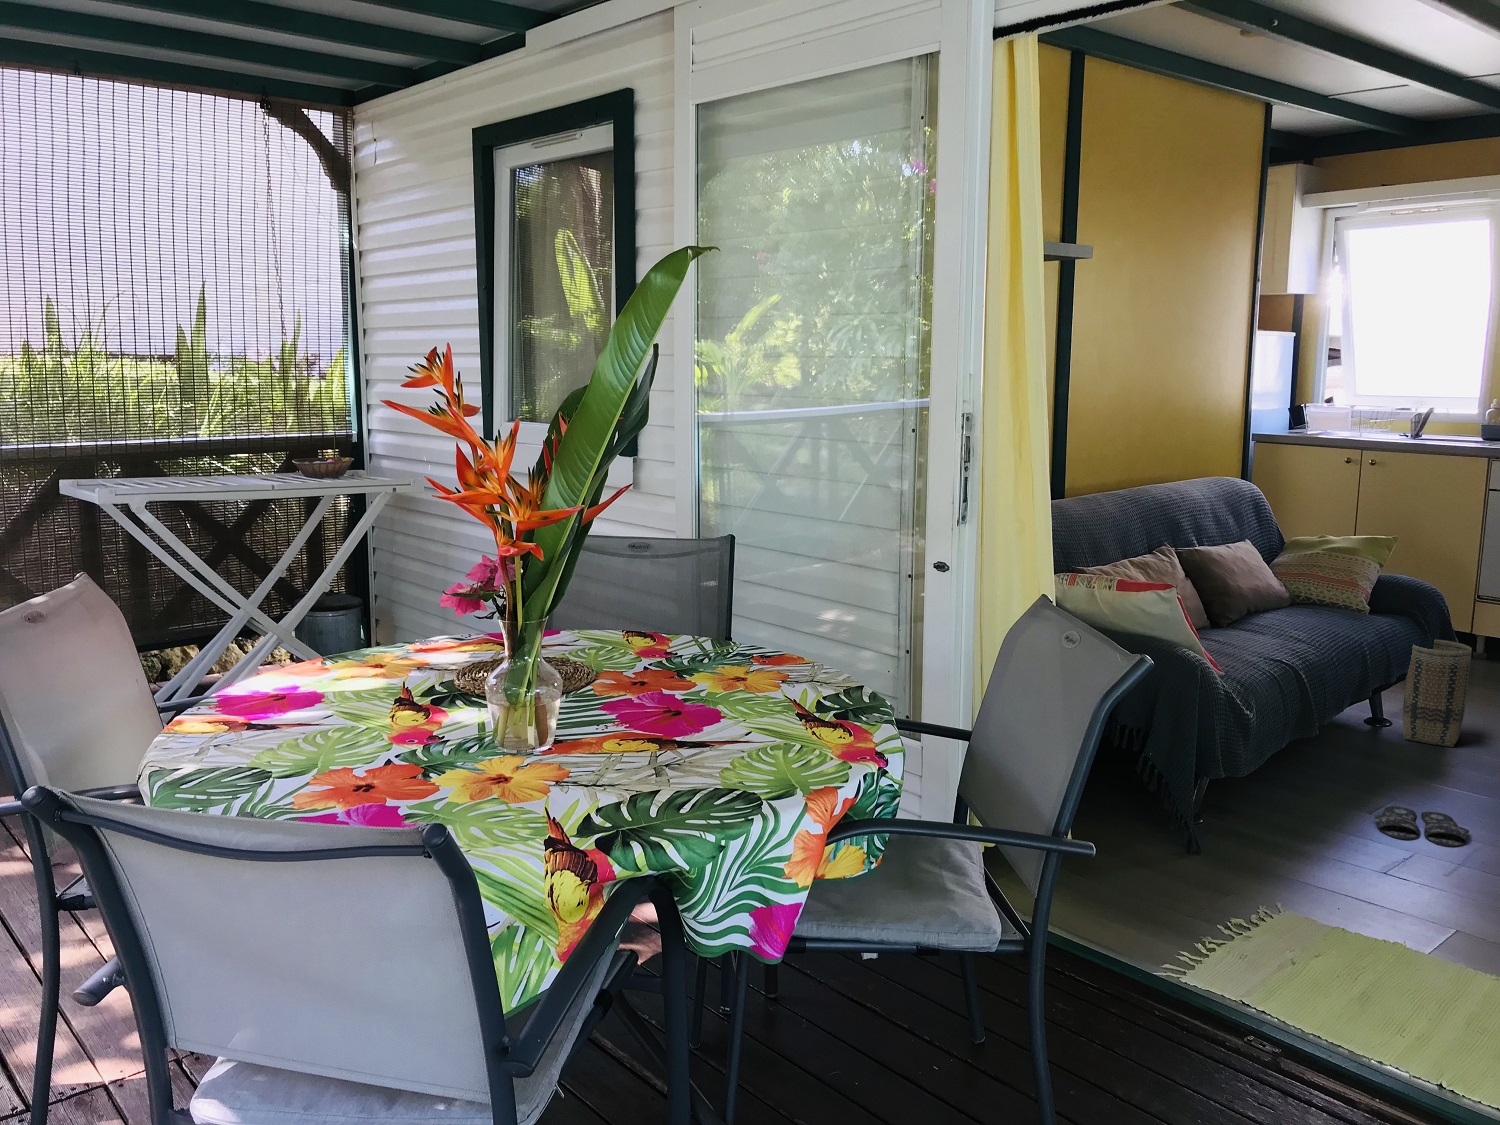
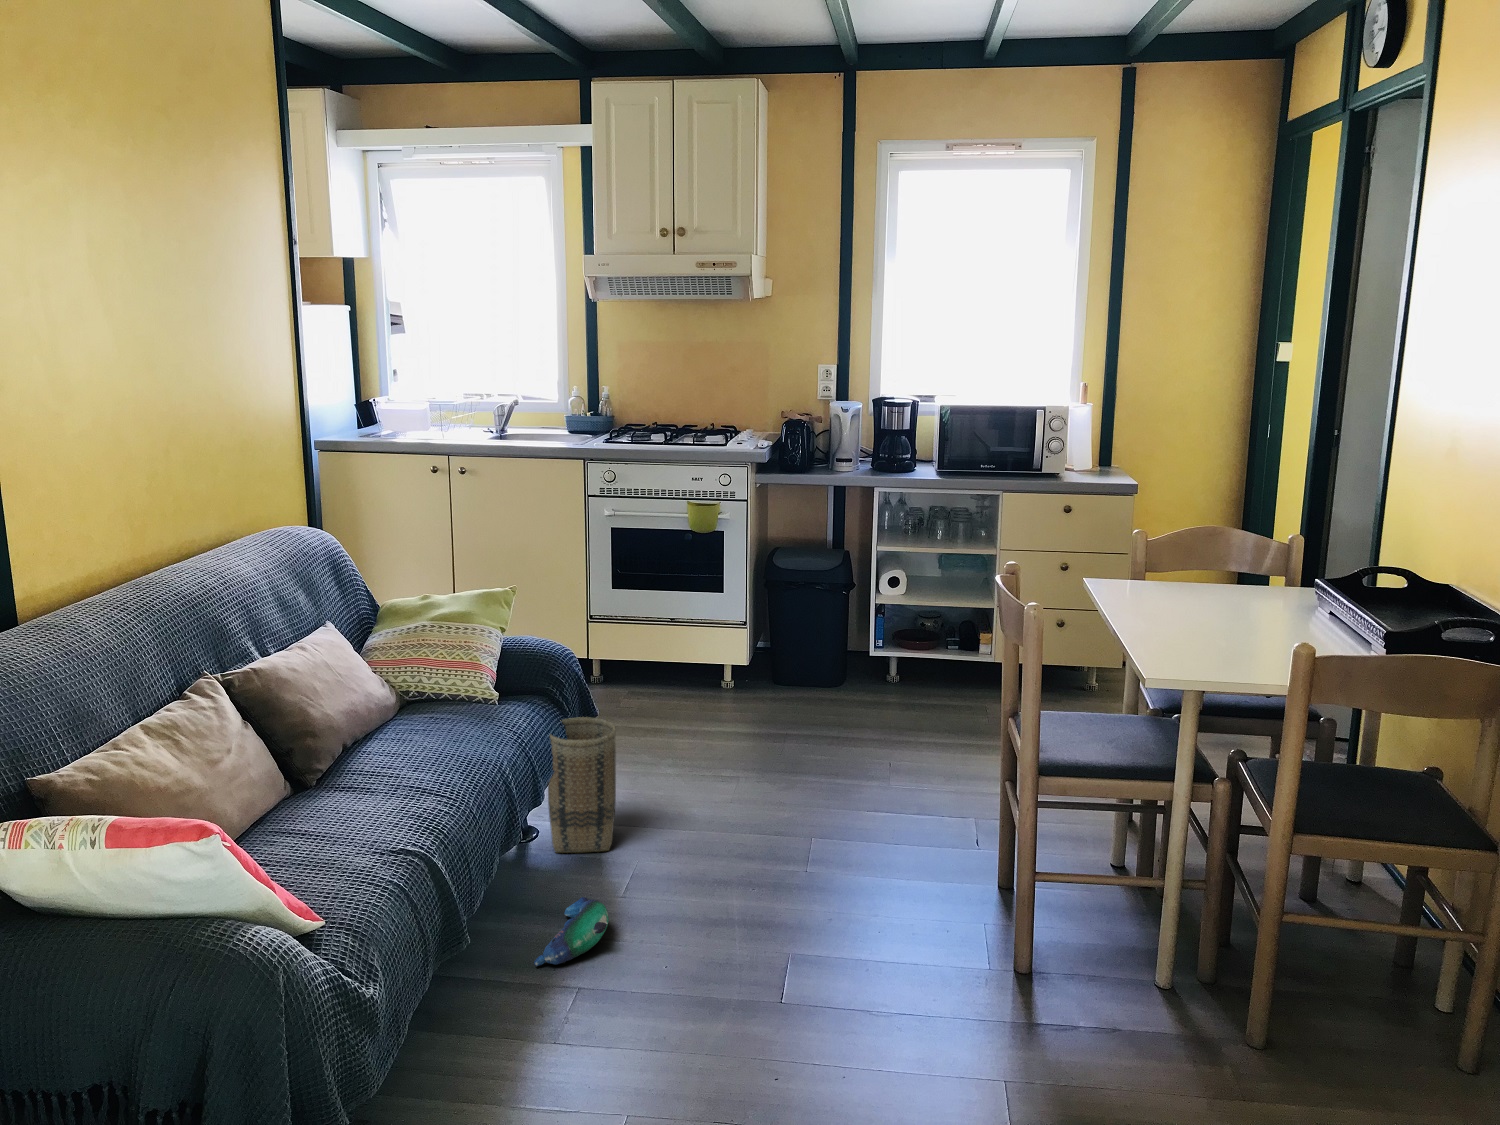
plush toy: none [1369,754,1437,787] -> present [534,897,609,966]
slippers: present [1374,806,1469,847] -> none [556,1005,674,1093]

